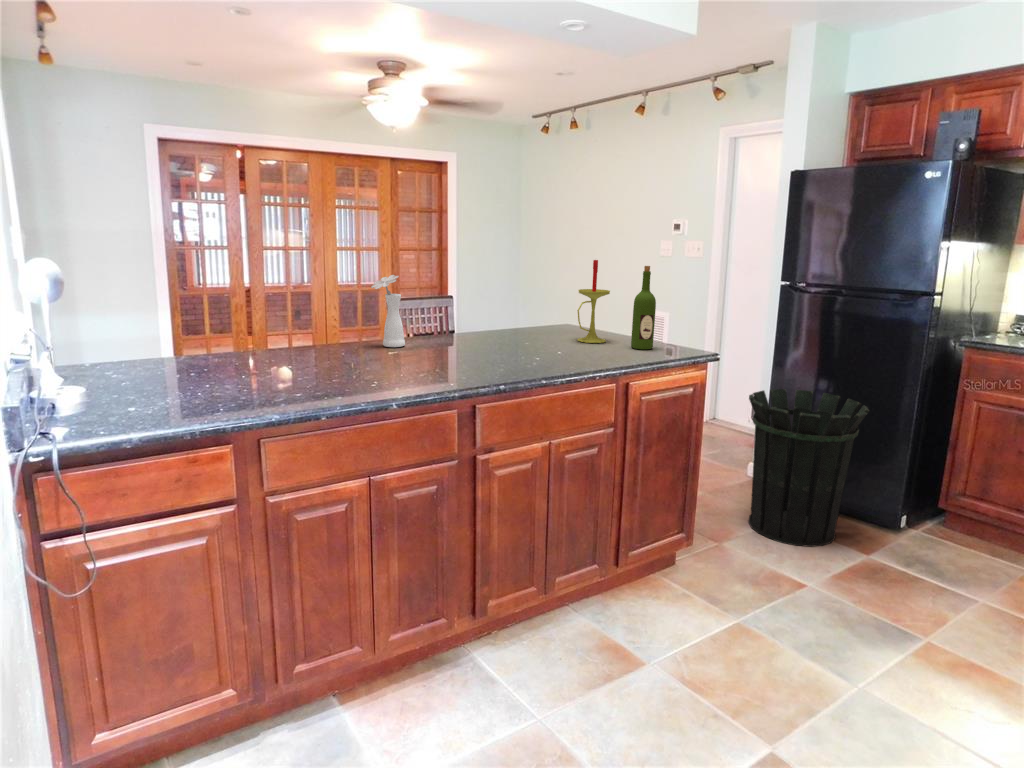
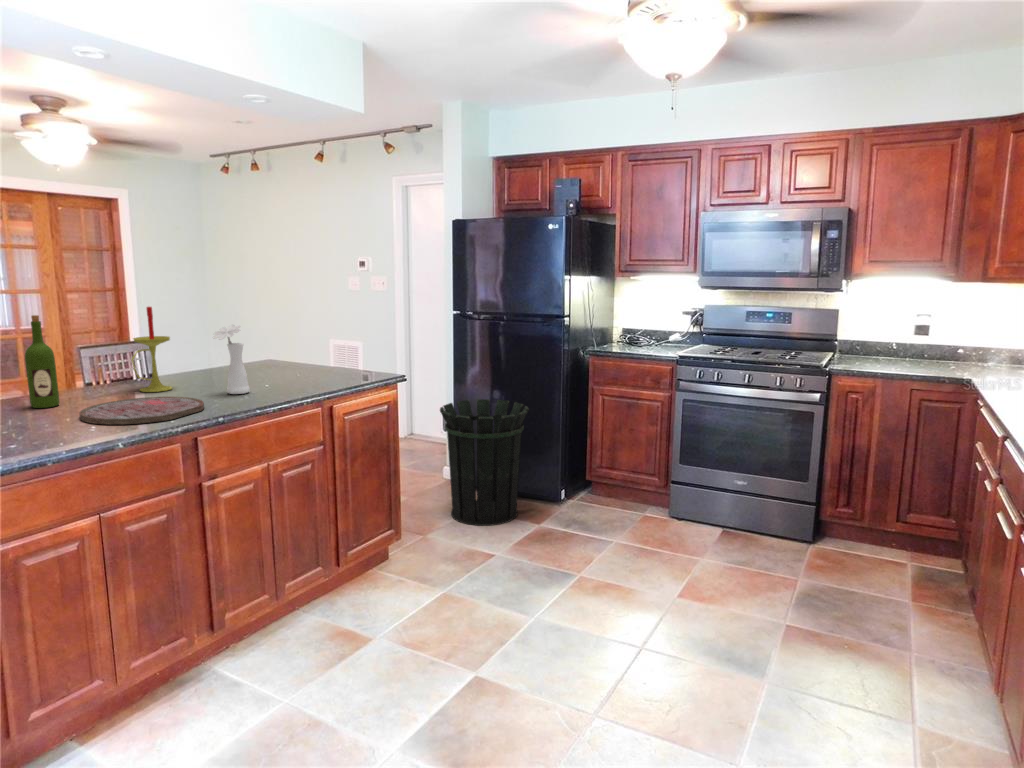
candle: present [577,260,610,343] -> present [131,307,172,392]
wine bottle: present [631,266,656,349] -> present [25,315,59,408]
vase: present [371,275,405,347] -> present [213,325,250,394]
cutting board: none [370,354,488,383] -> present [79,397,204,425]

